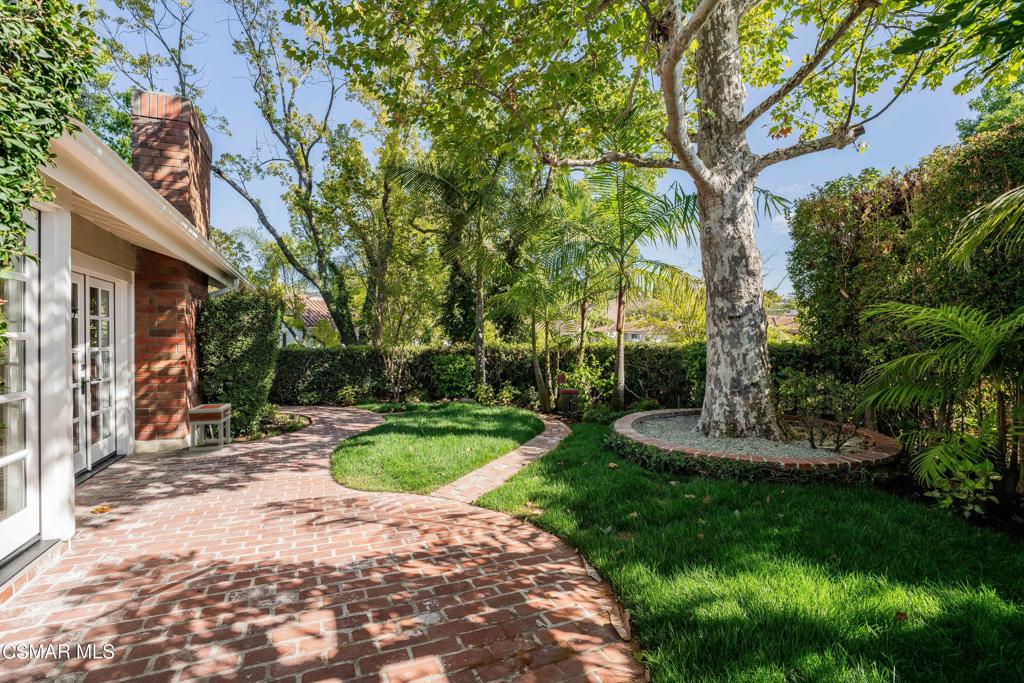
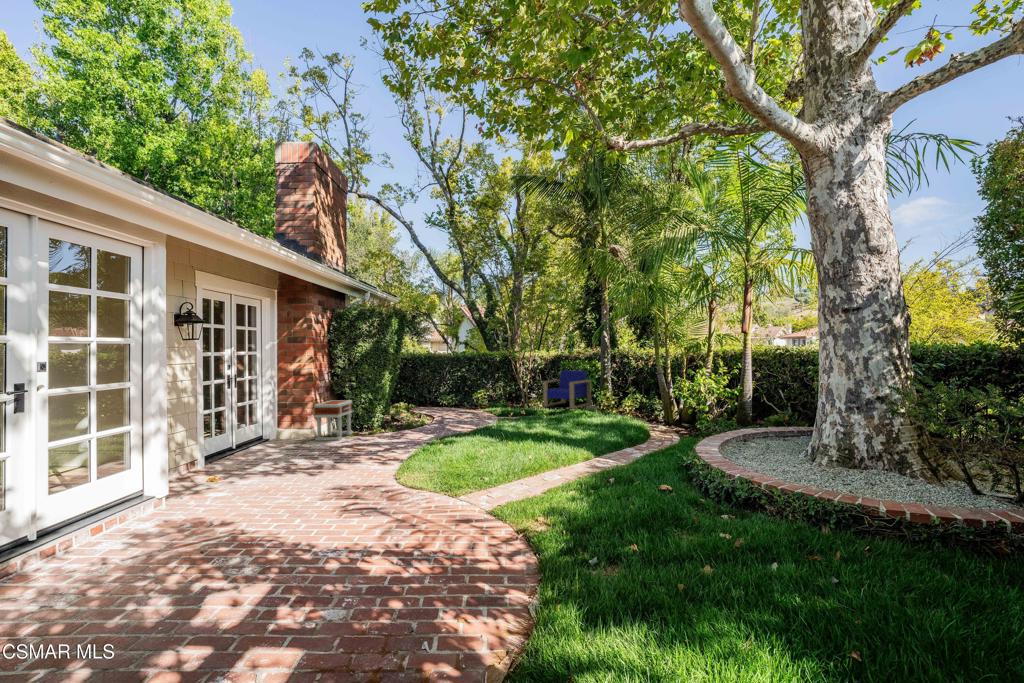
armchair: none [424,366,469,404] -> present [543,370,591,409]
stool: present [556,374,580,418] -> none [667,380,697,431]

